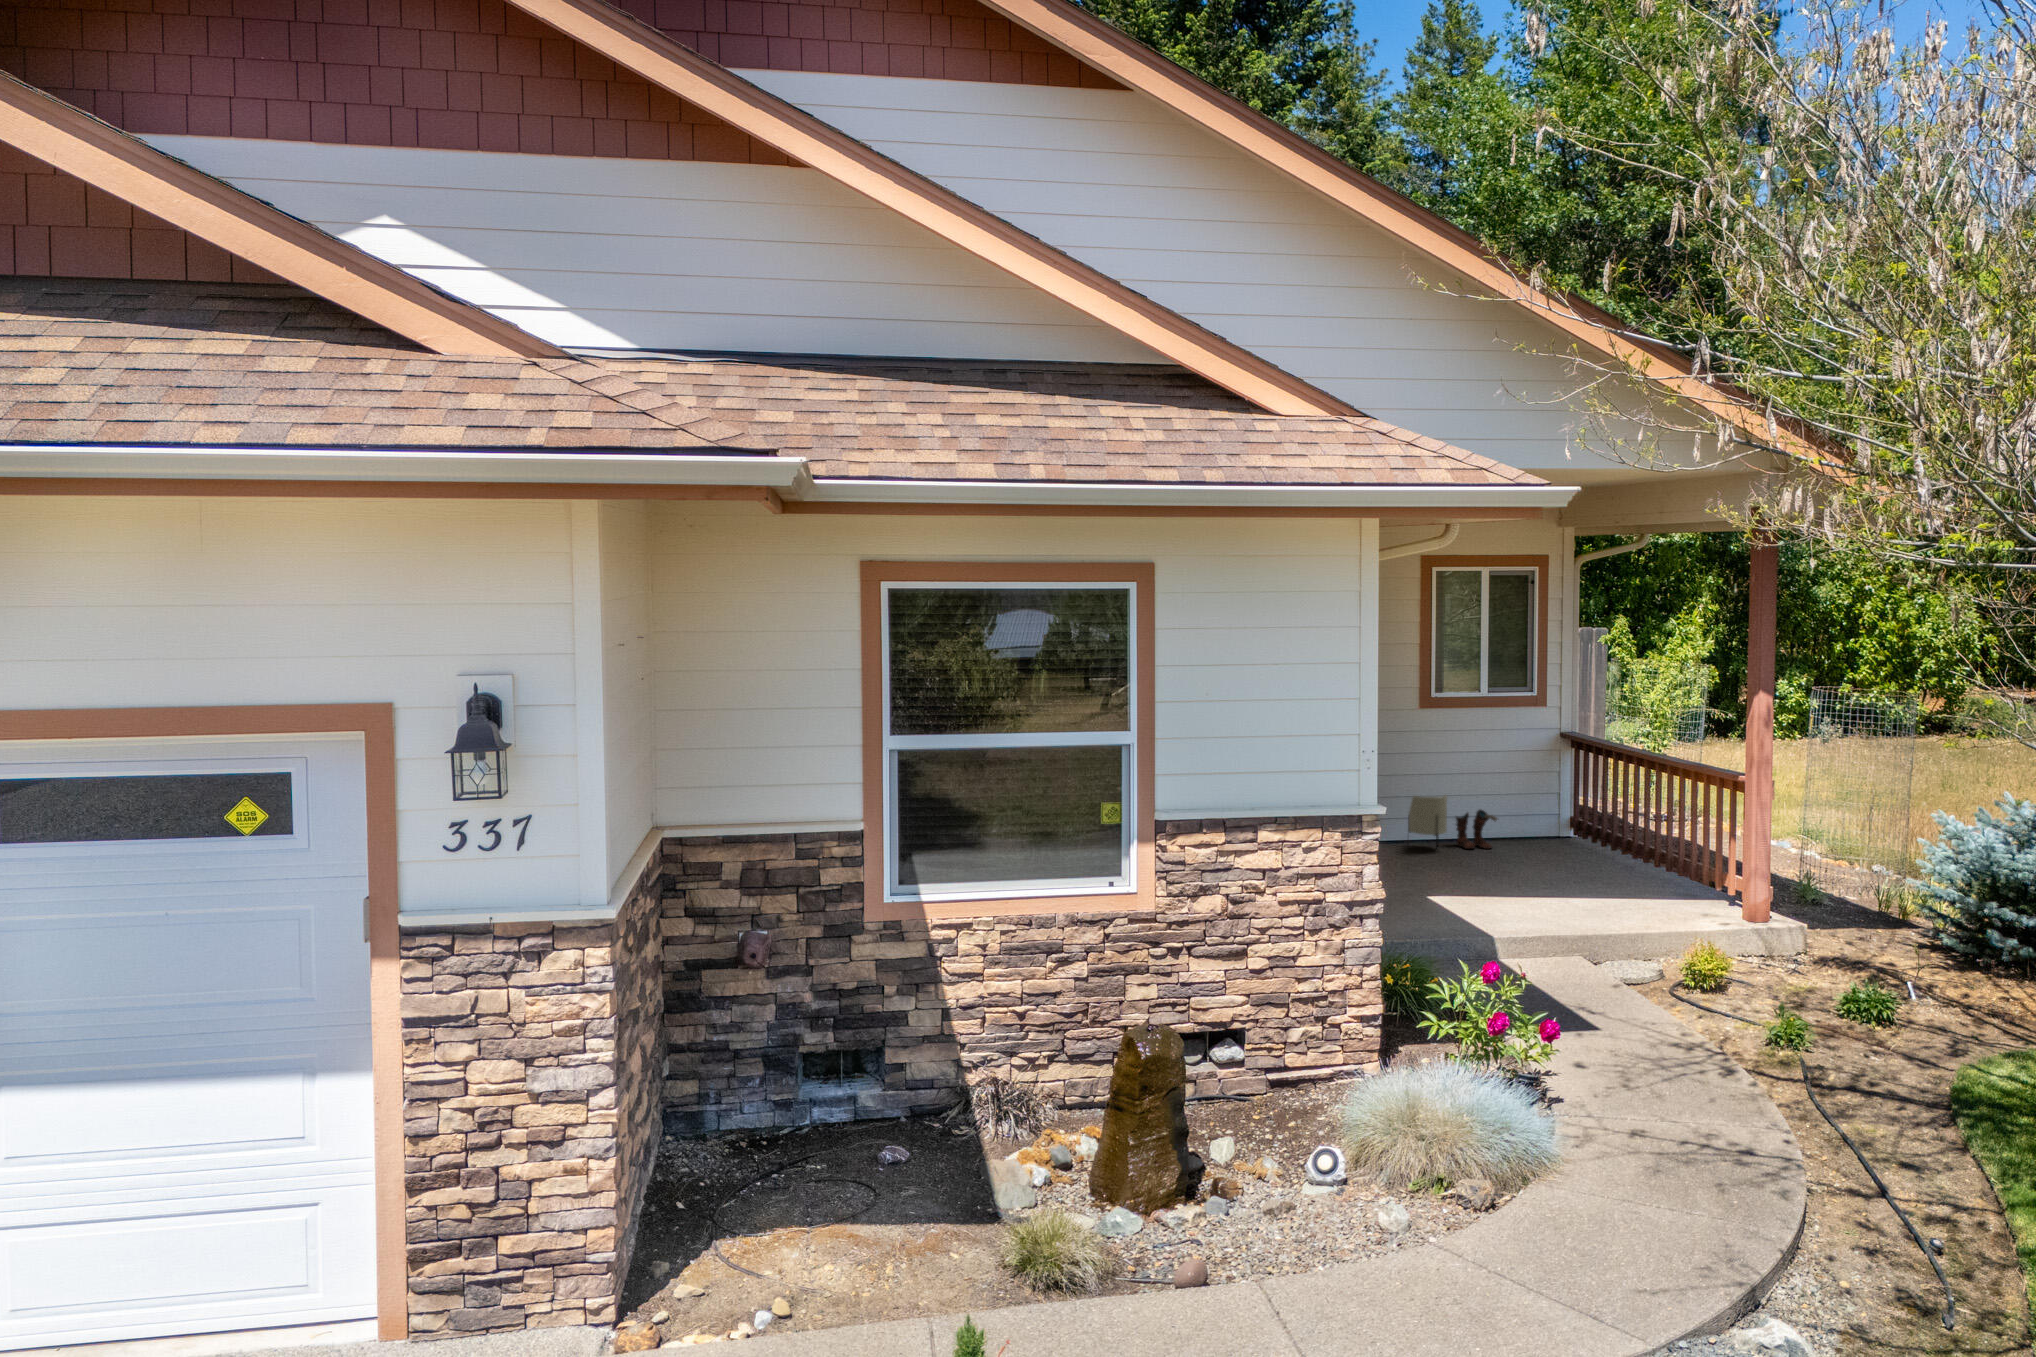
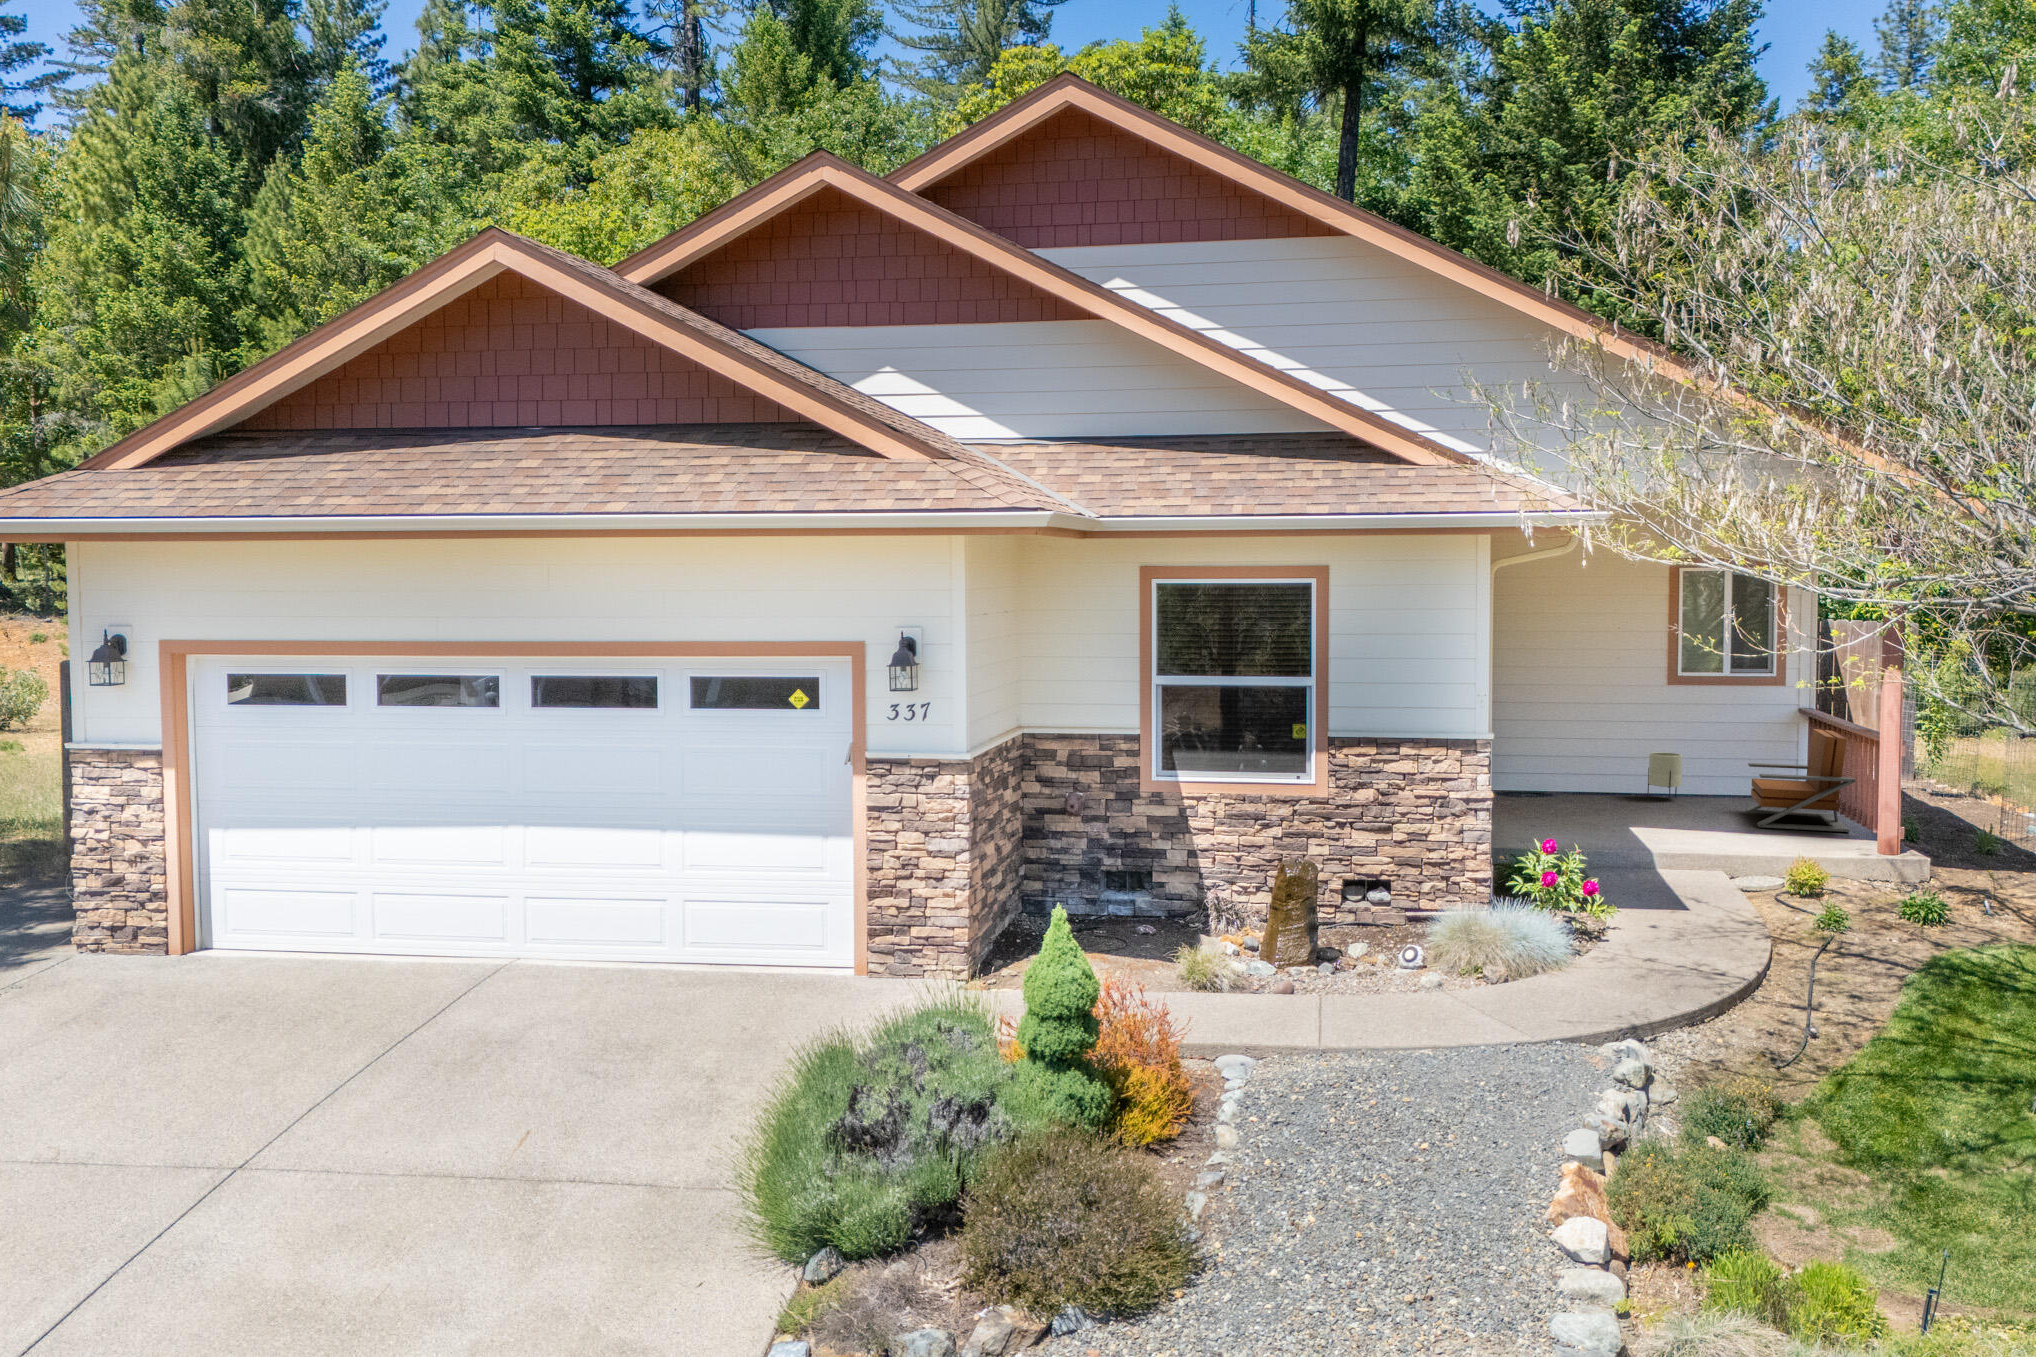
lounge chair: none [1527,760,1670,885] -> present [1746,729,1855,832]
boots: present [1456,810,1497,849] -> none [1693,769,1732,801]

